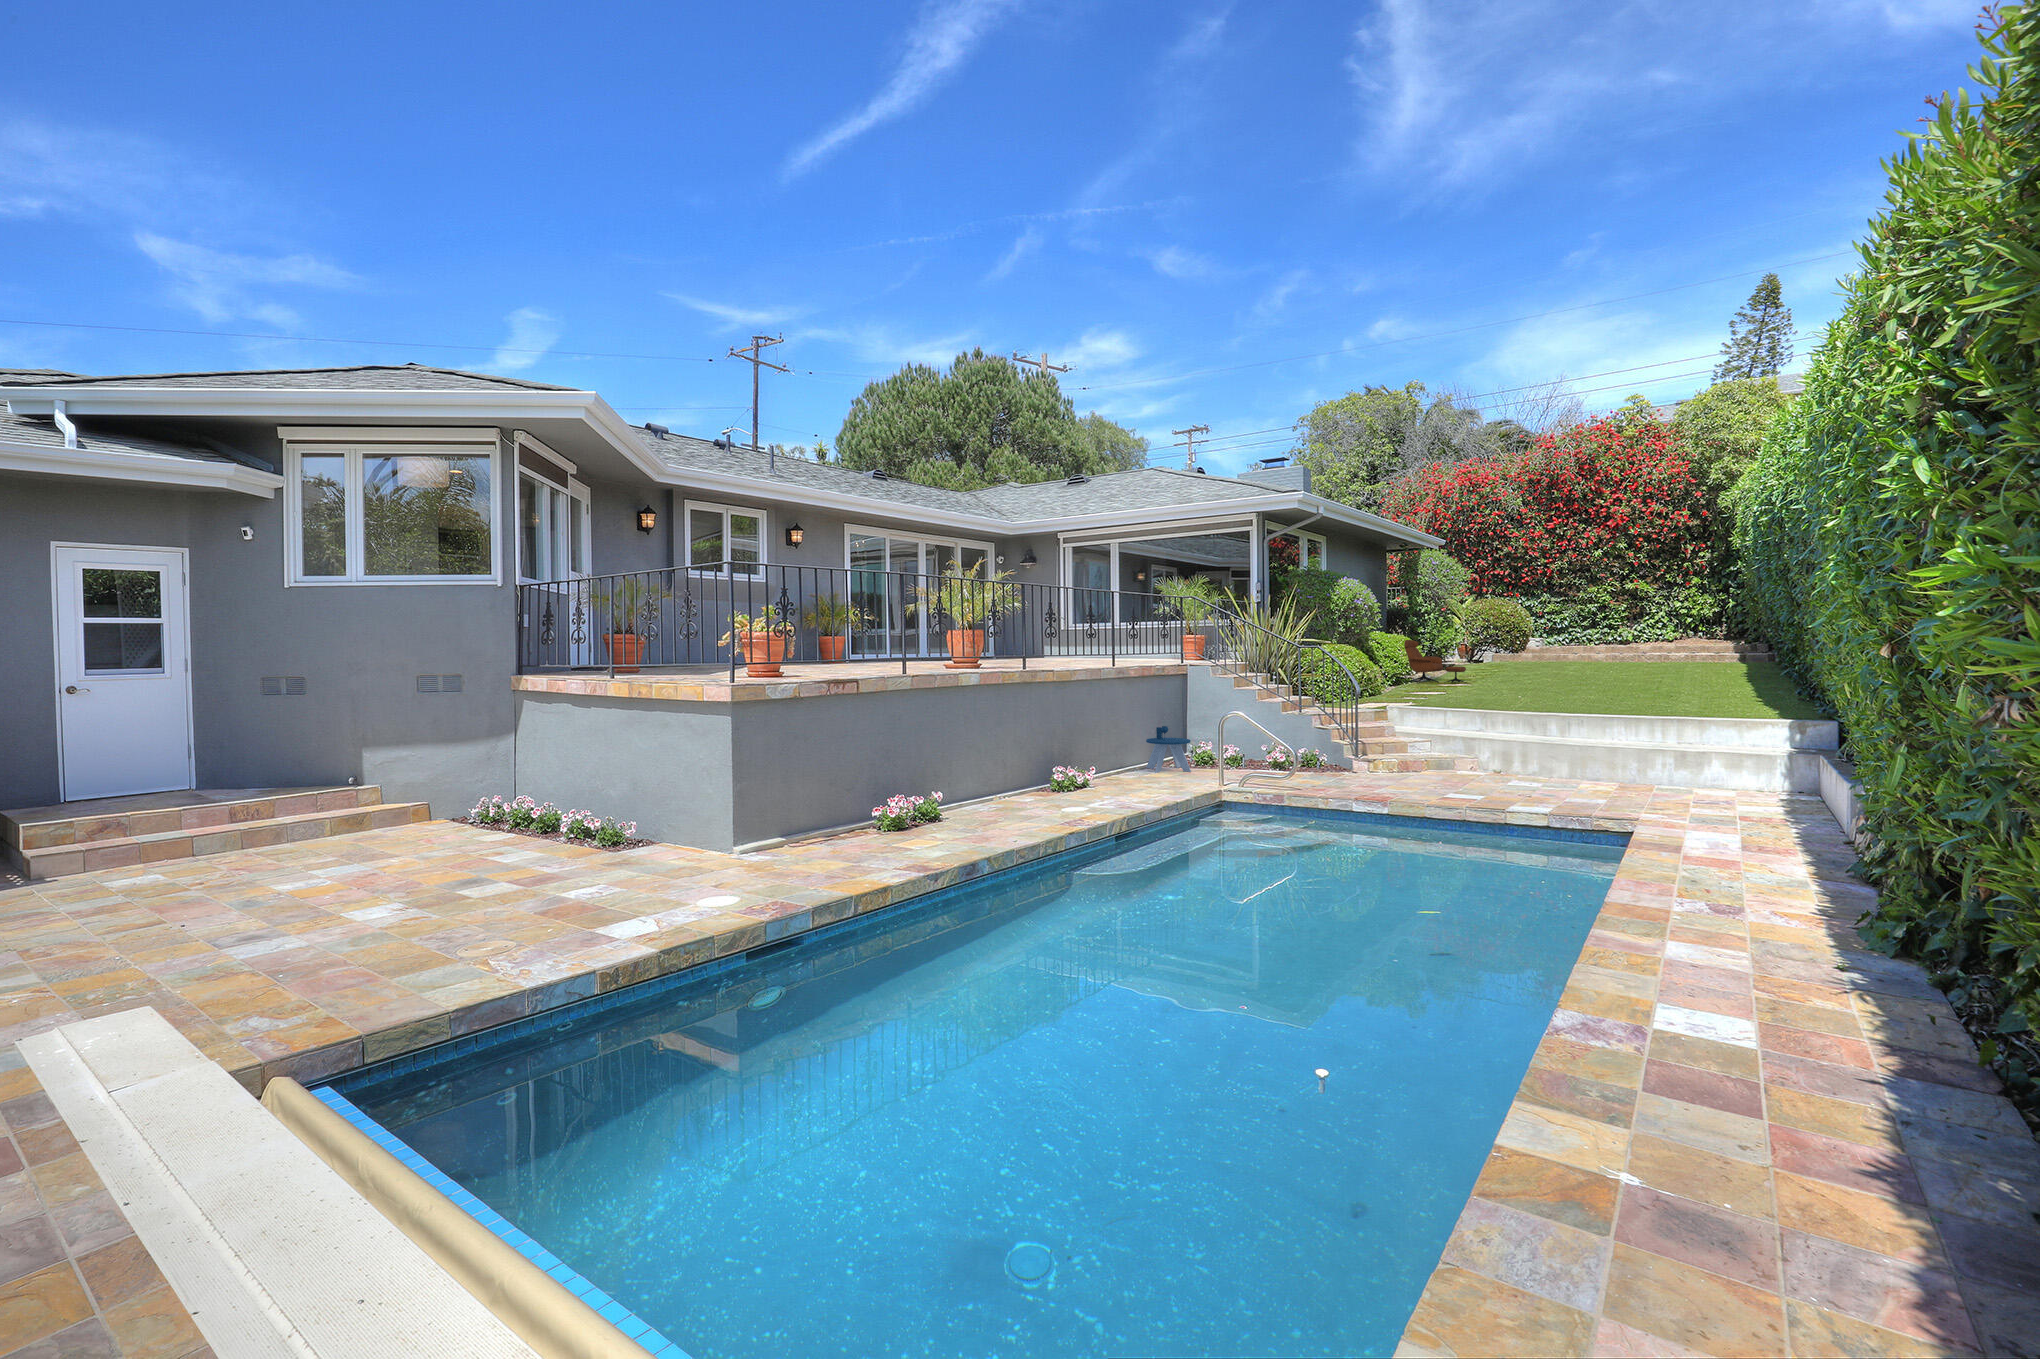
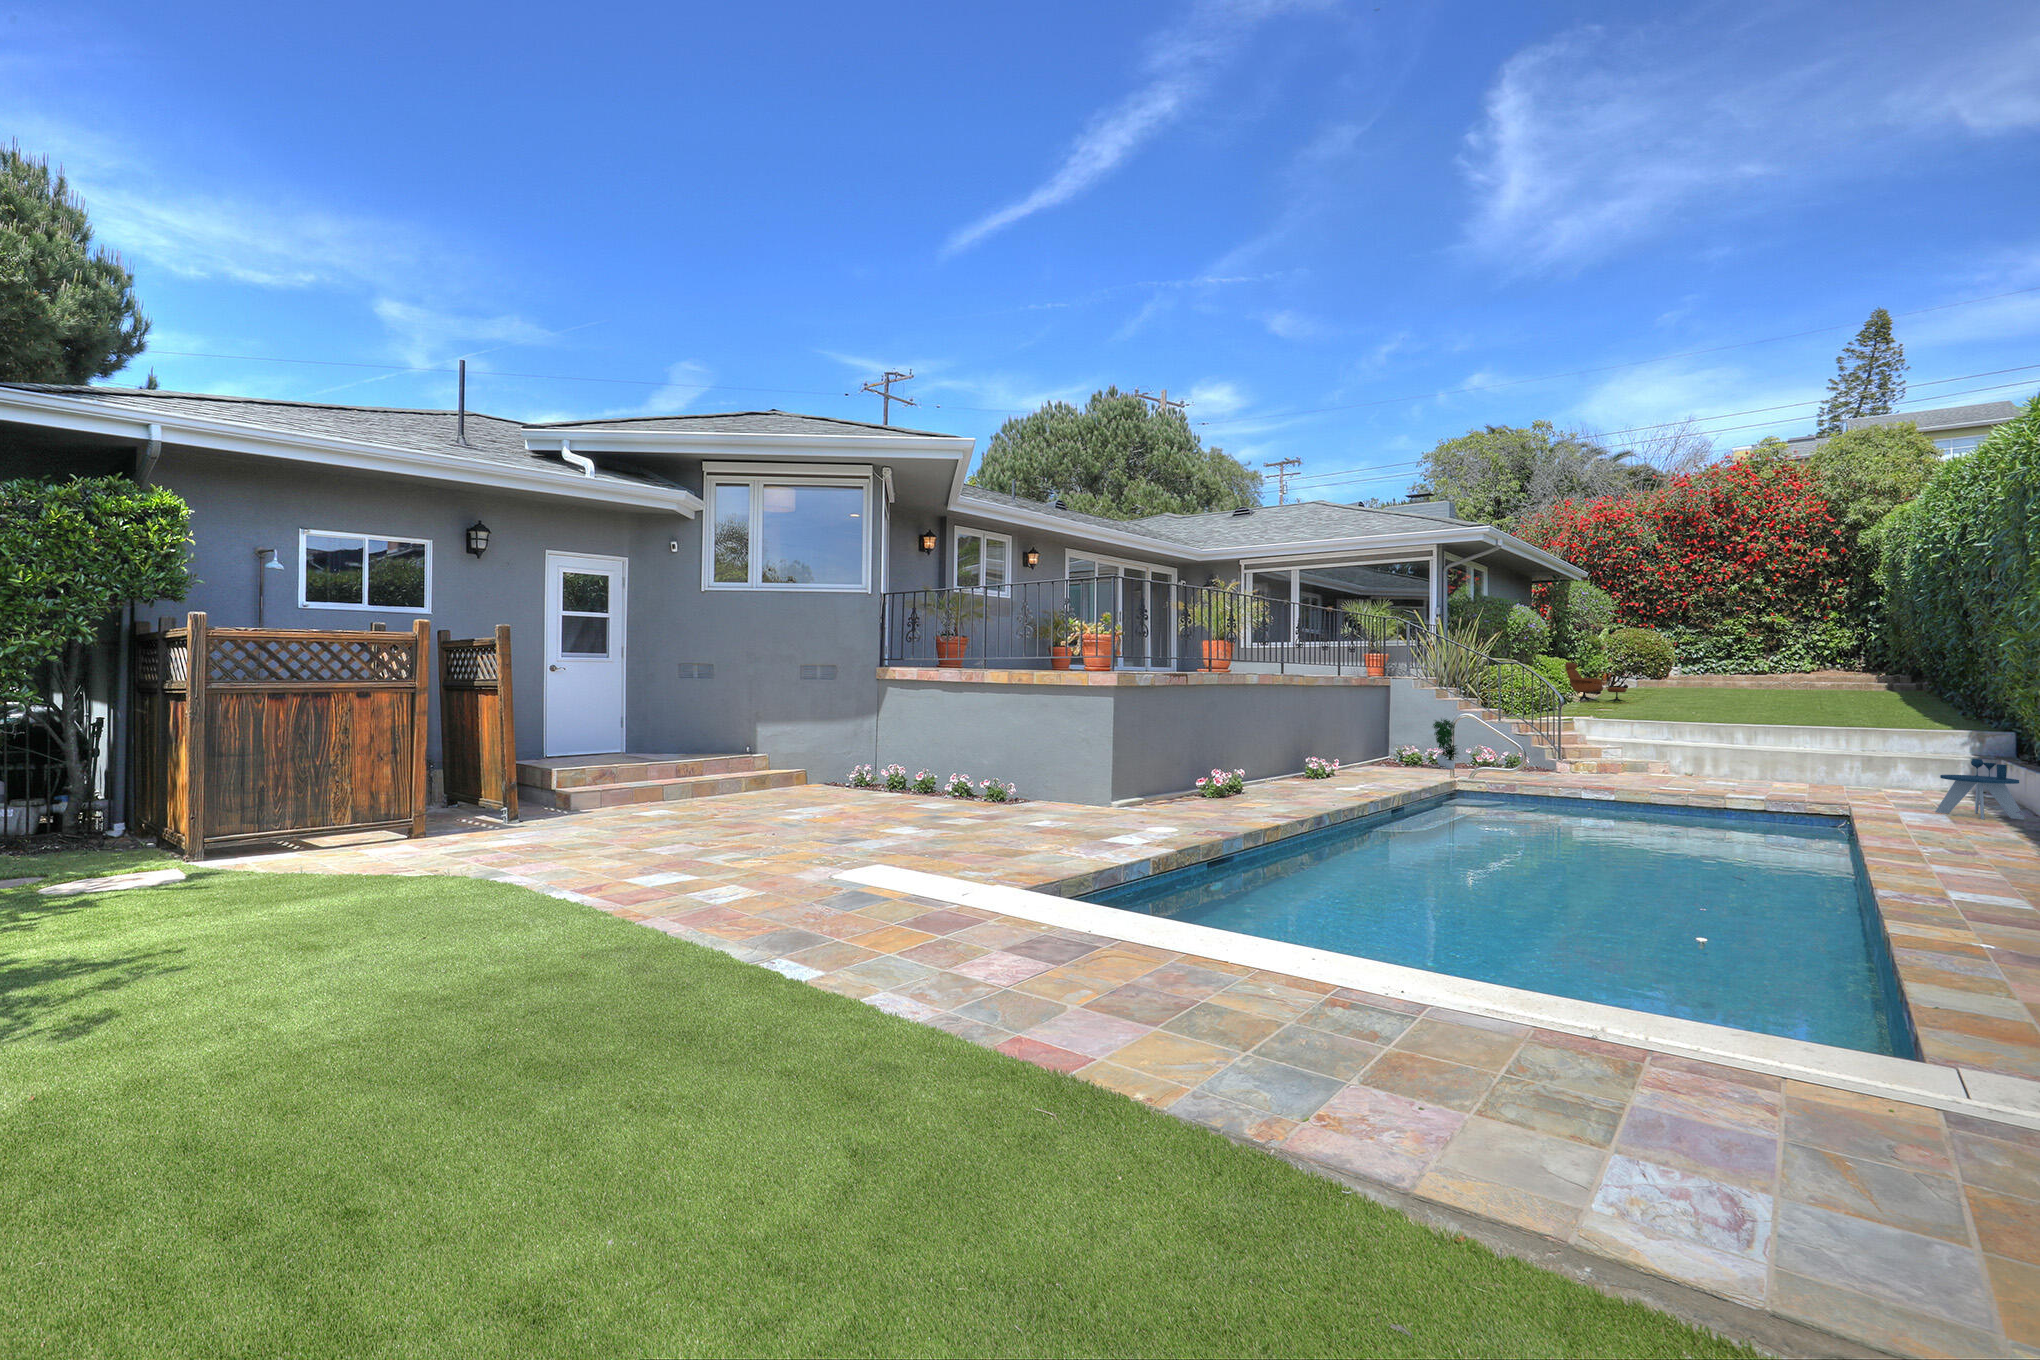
potted plant: none [1226,709,1253,770] -> present [1433,719,1458,769]
side table: present [1146,726,1191,773] -> present [1935,759,2024,819]

